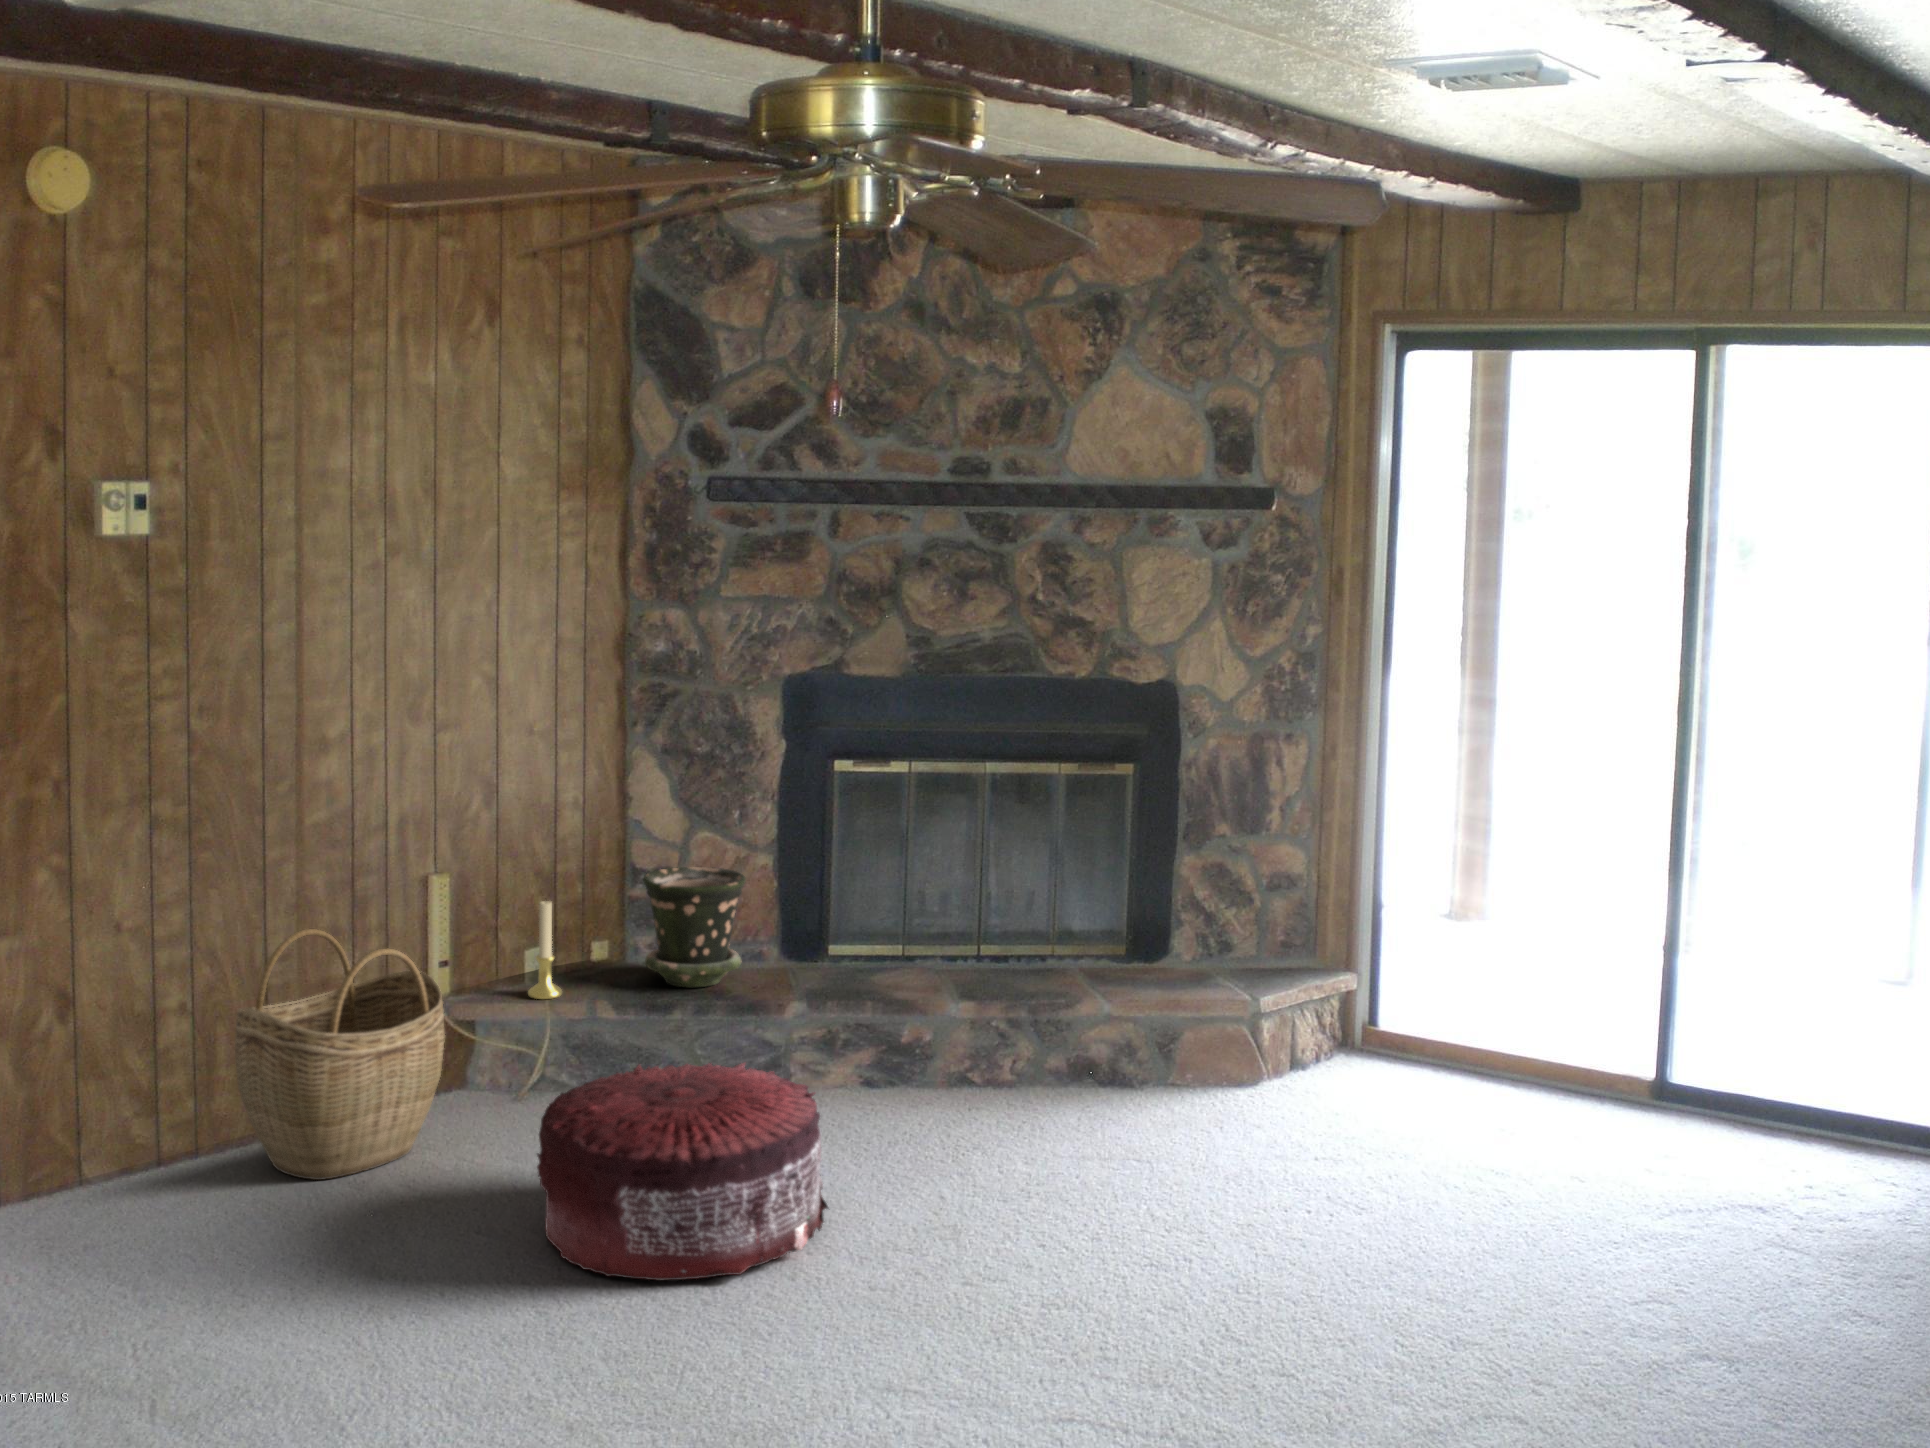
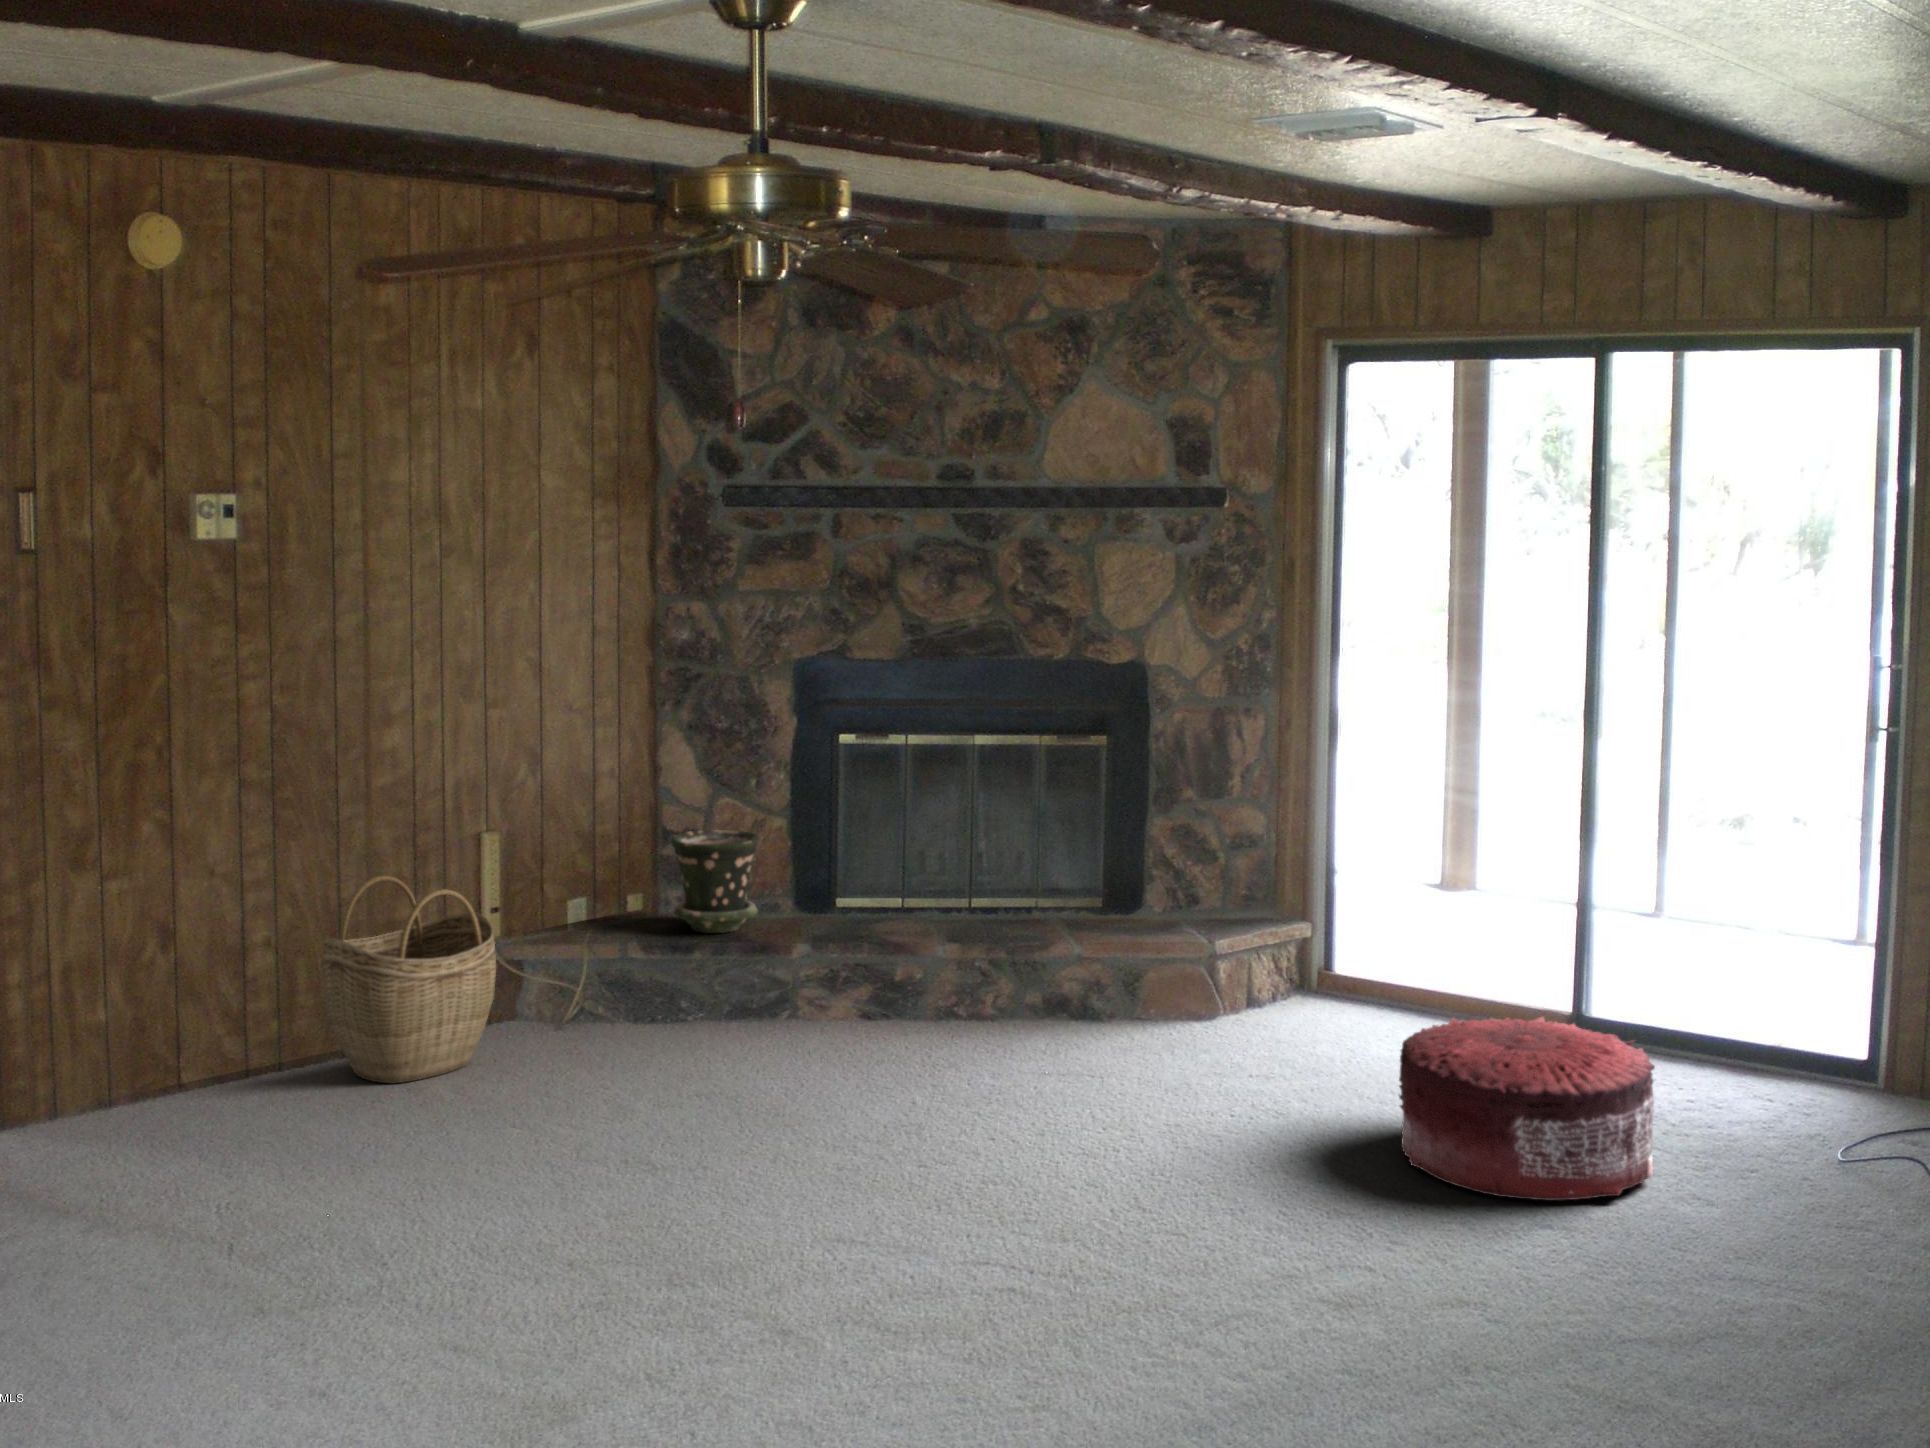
candle holder: present [528,901,562,999] -> none [572,855,602,942]
pouf: present [537,1063,828,1280] -> present [1399,1017,1655,1200]

